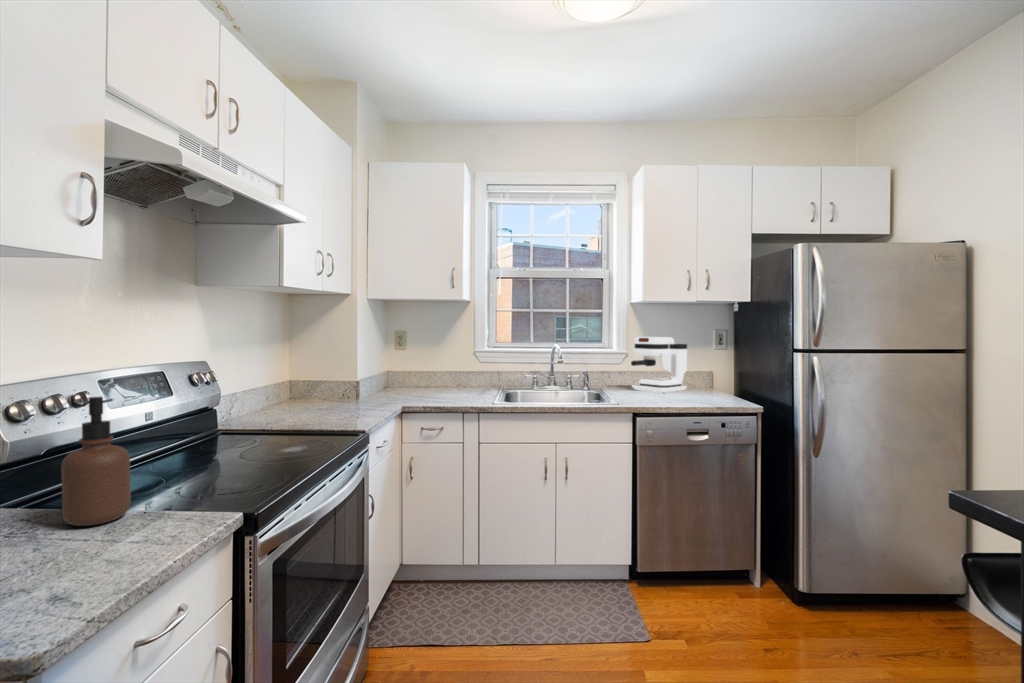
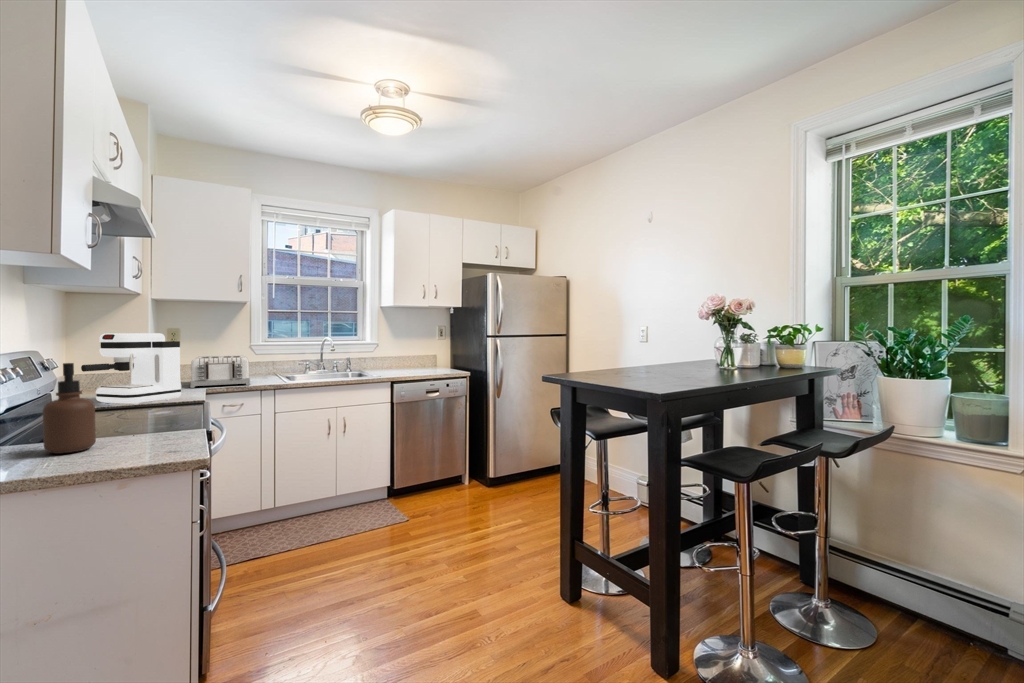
coffee maker: present [631,337,687,393] -> present [81,333,181,405]
toaster: none [393,365,462,404] -> present [190,356,250,388]

